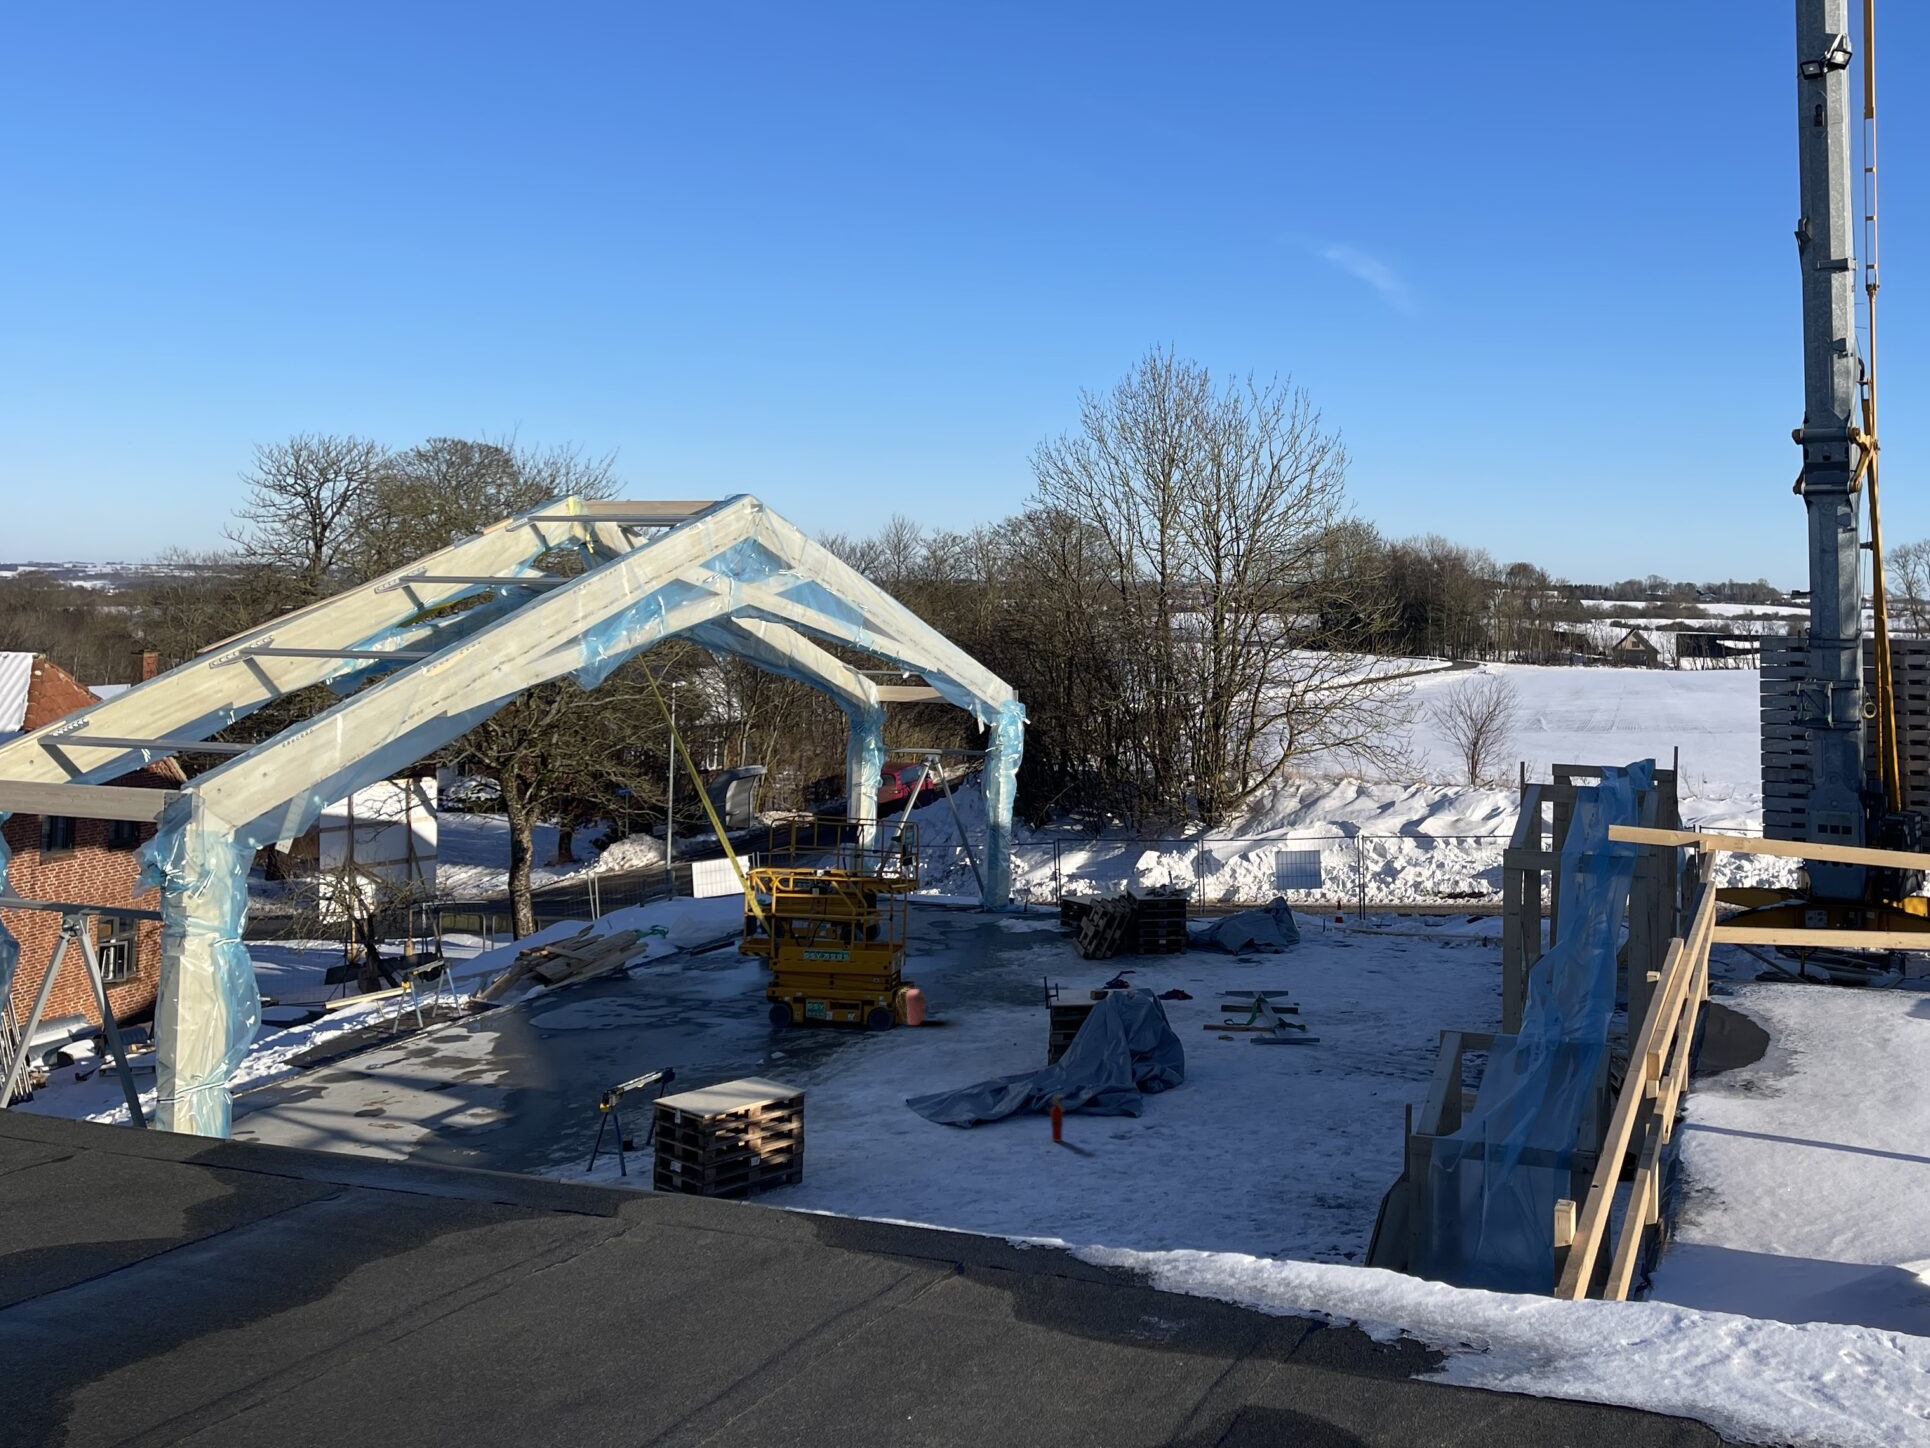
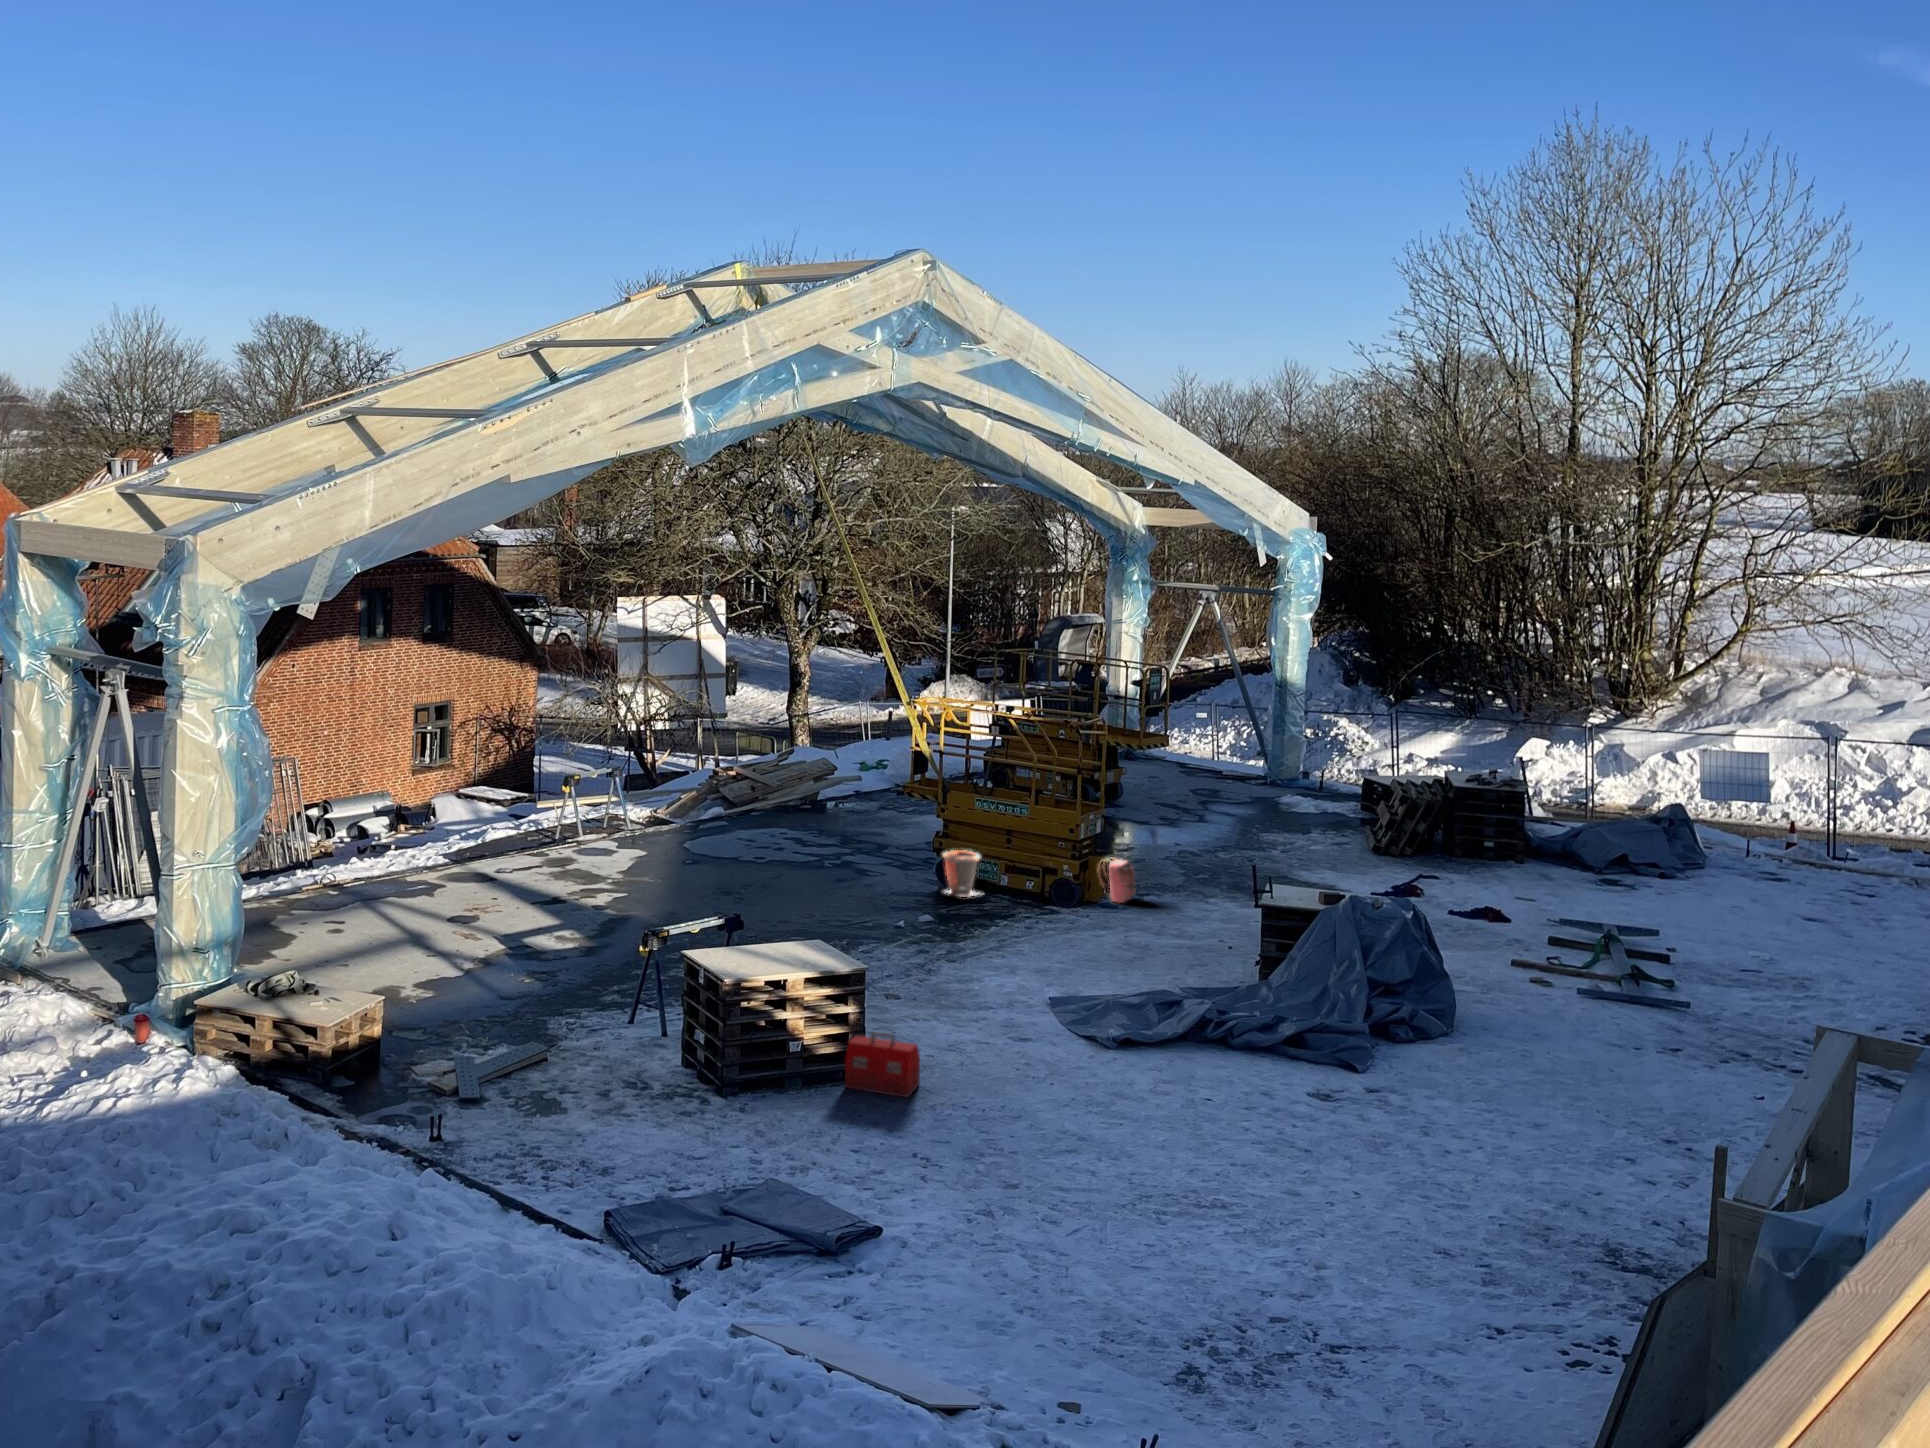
trash can: none [769,999,806,1040] -> present [943,850,980,897]
fire extinguisher: present [1049,1095,1065,1142] -> none [1212,1019,1233,1082]
toolbox: none [797,1149,852,1199] -> present [845,1032,920,1098]

